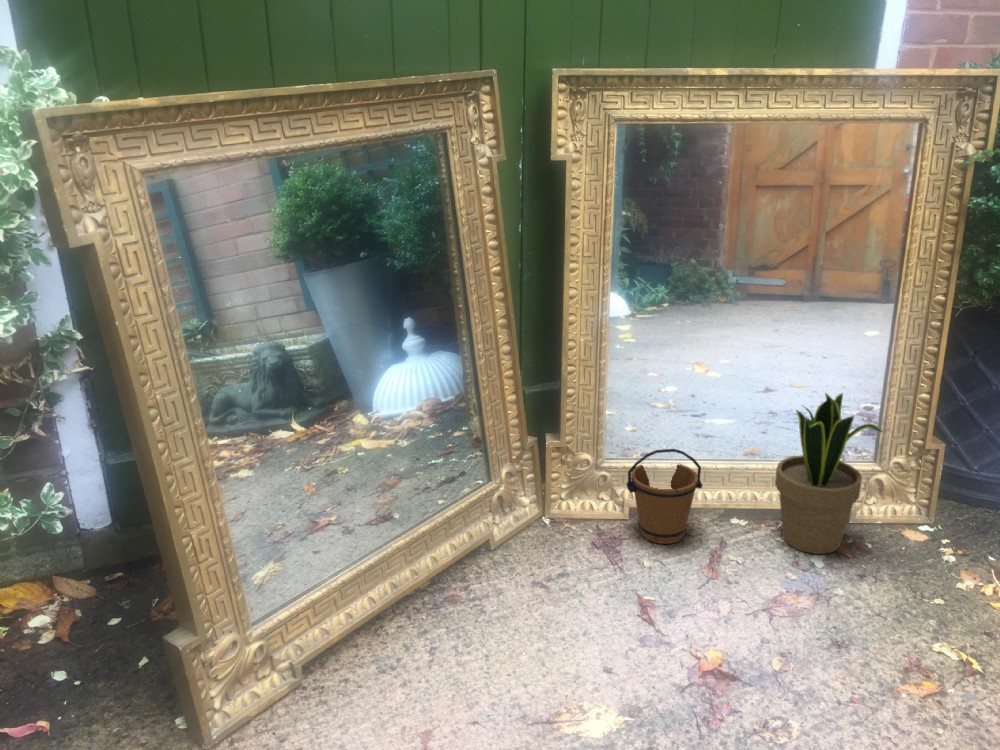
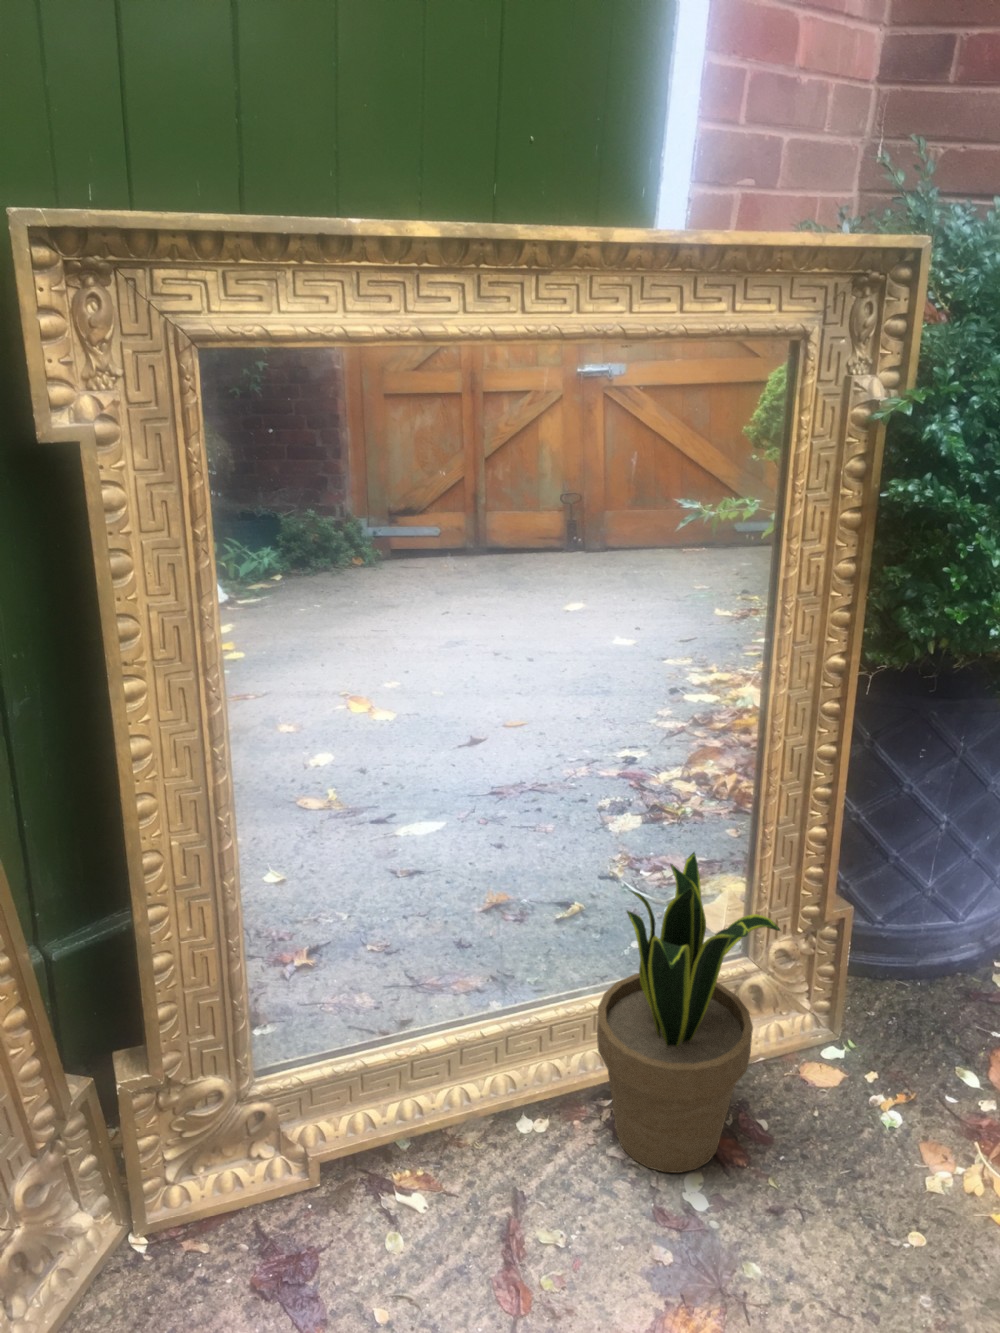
bucket: present [627,449,702,544] -> none [309,1037,466,1237]

